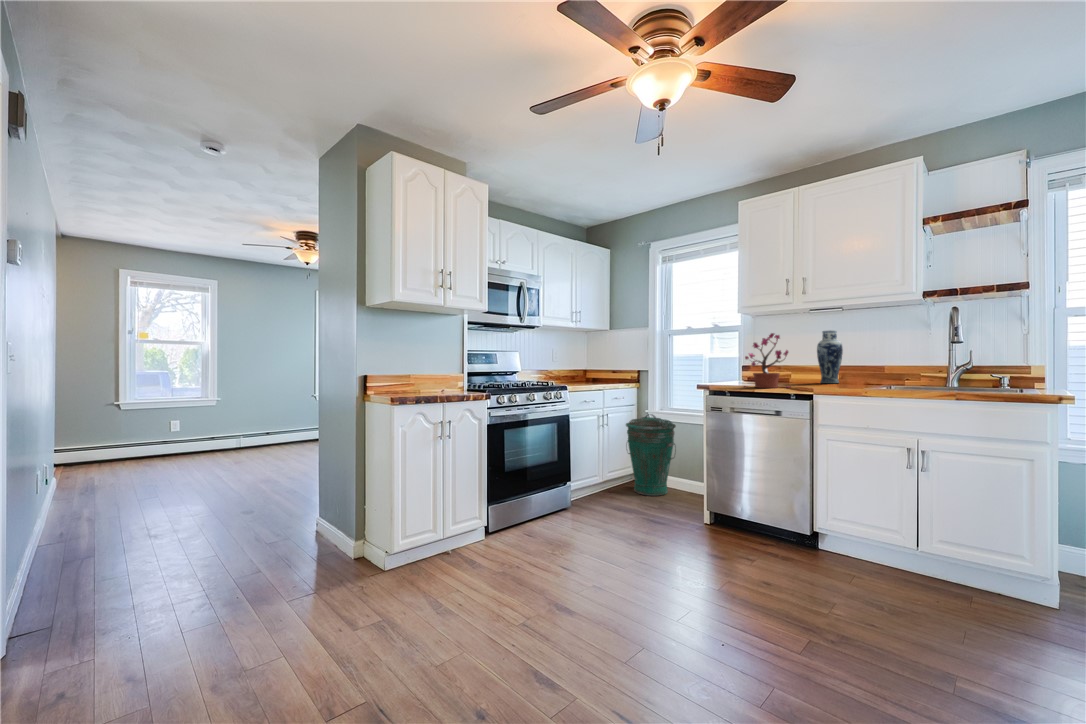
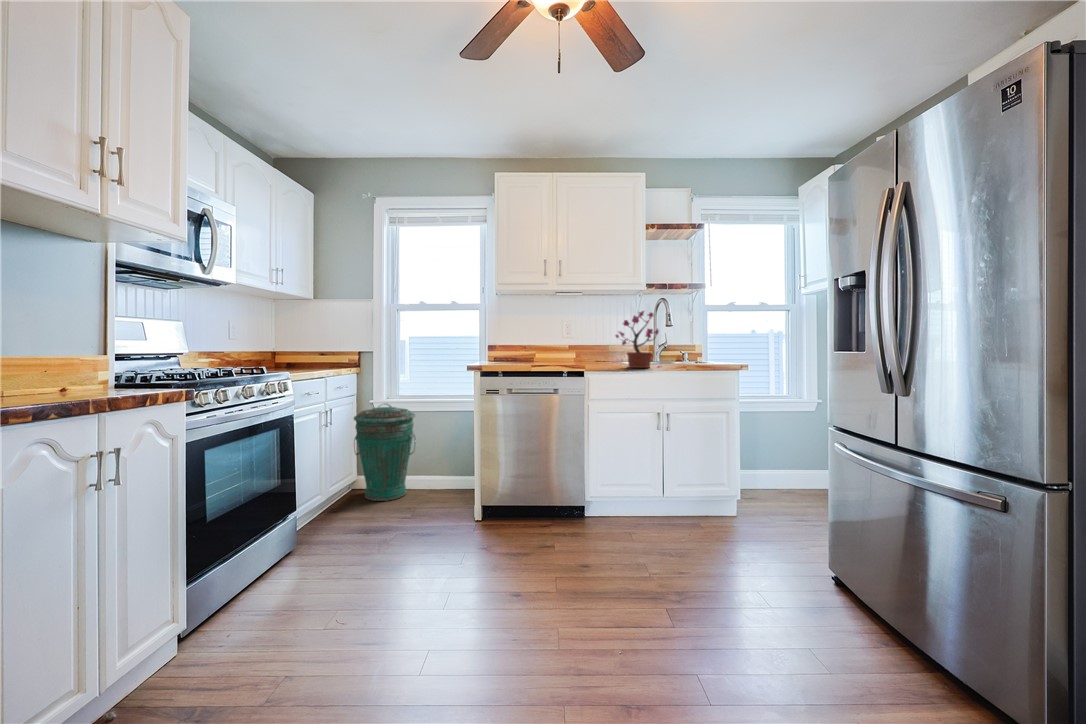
vase: present [817,330,843,383] -> none [560,313,580,361]
potted plant: present [744,333,788,388] -> present [616,311,660,368]

